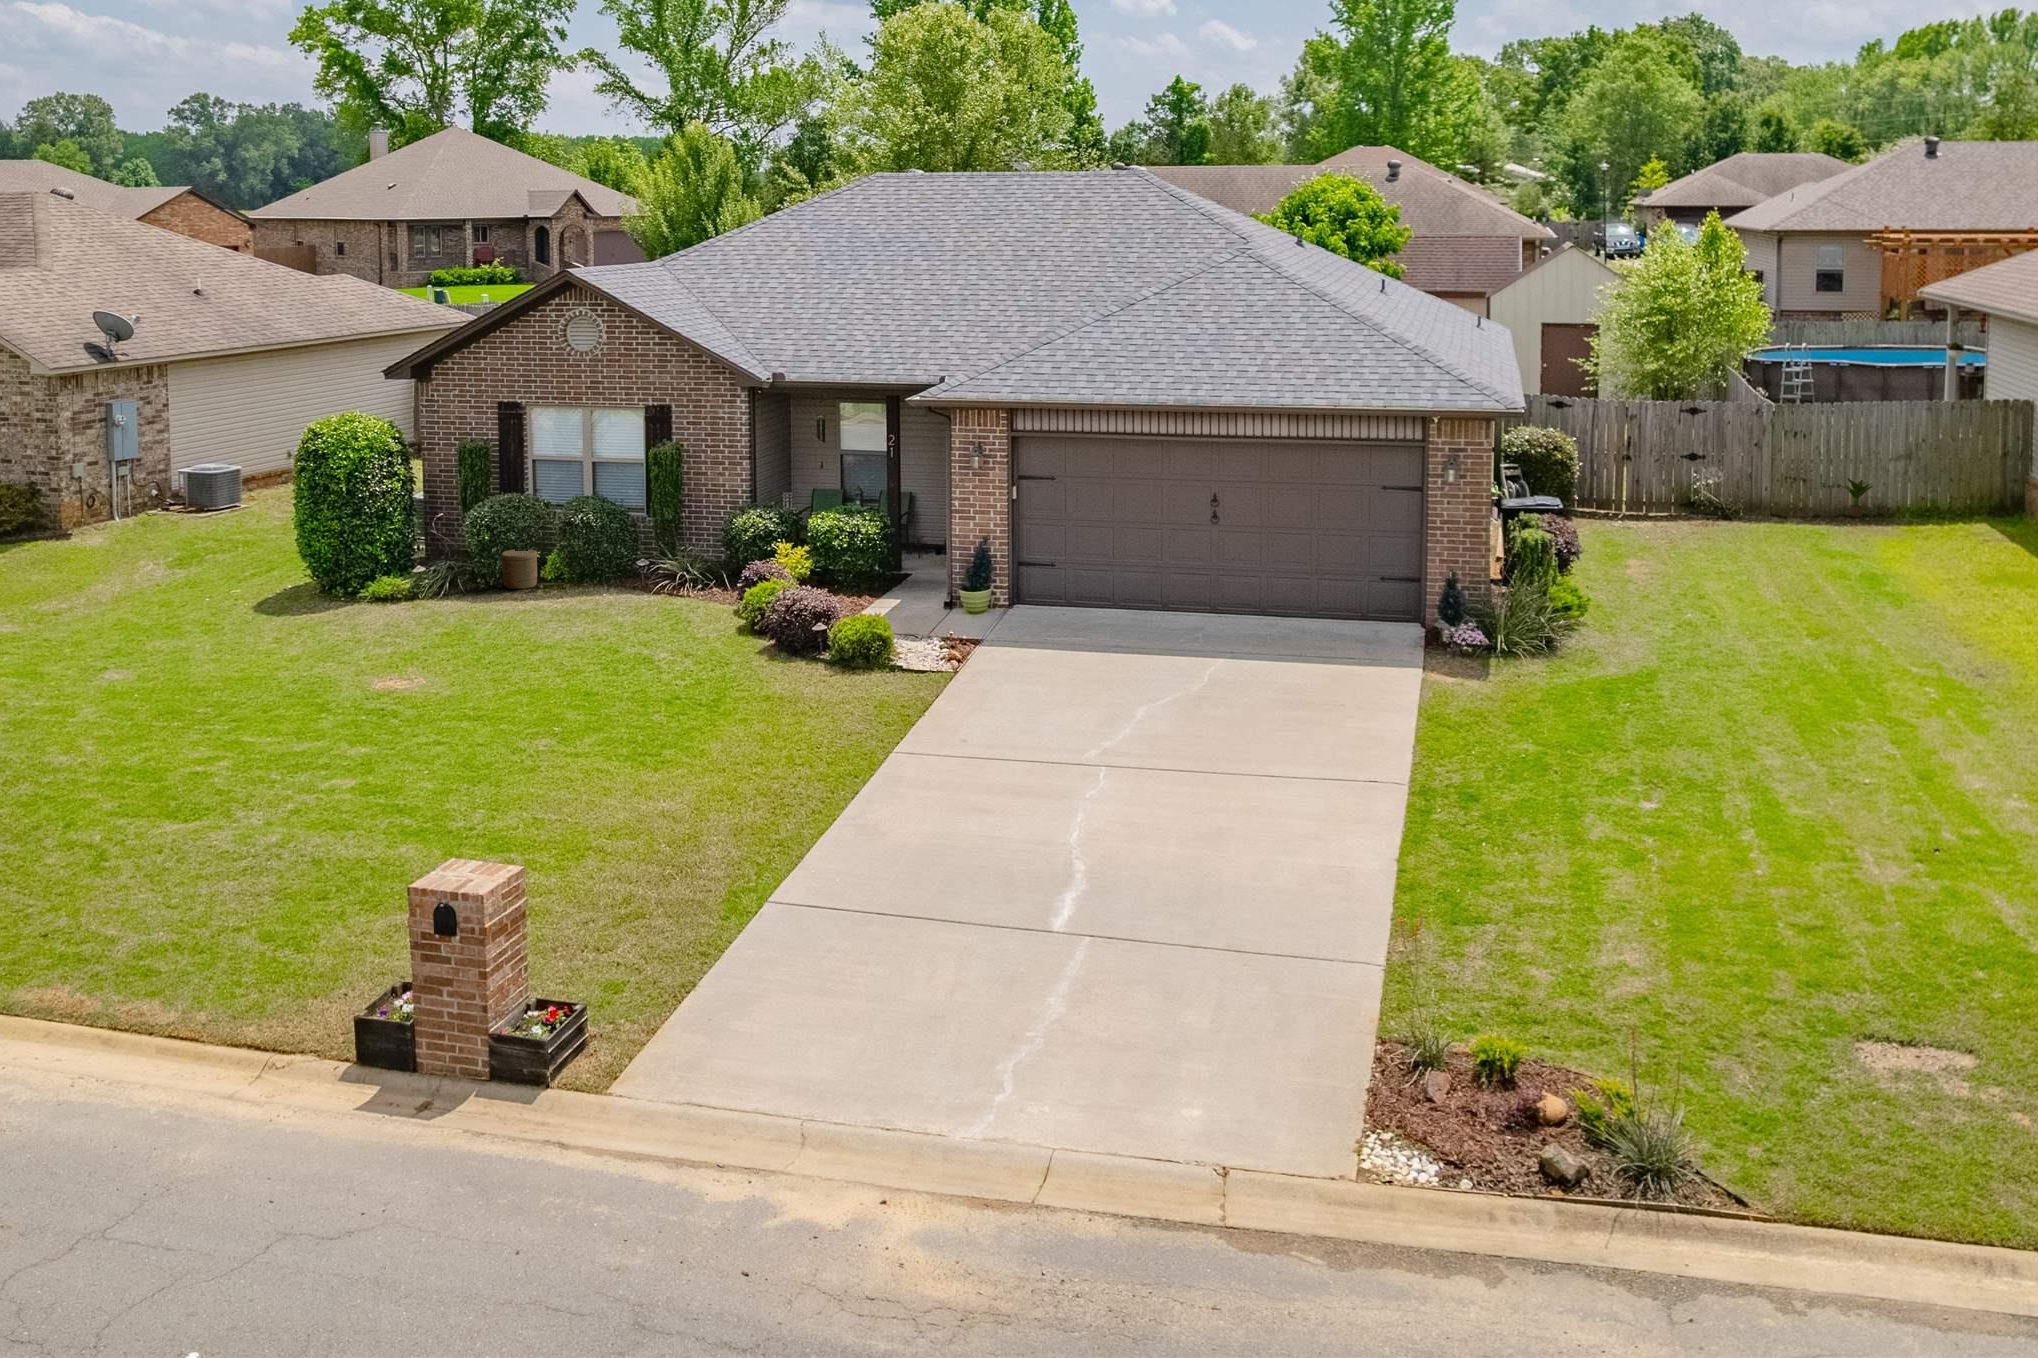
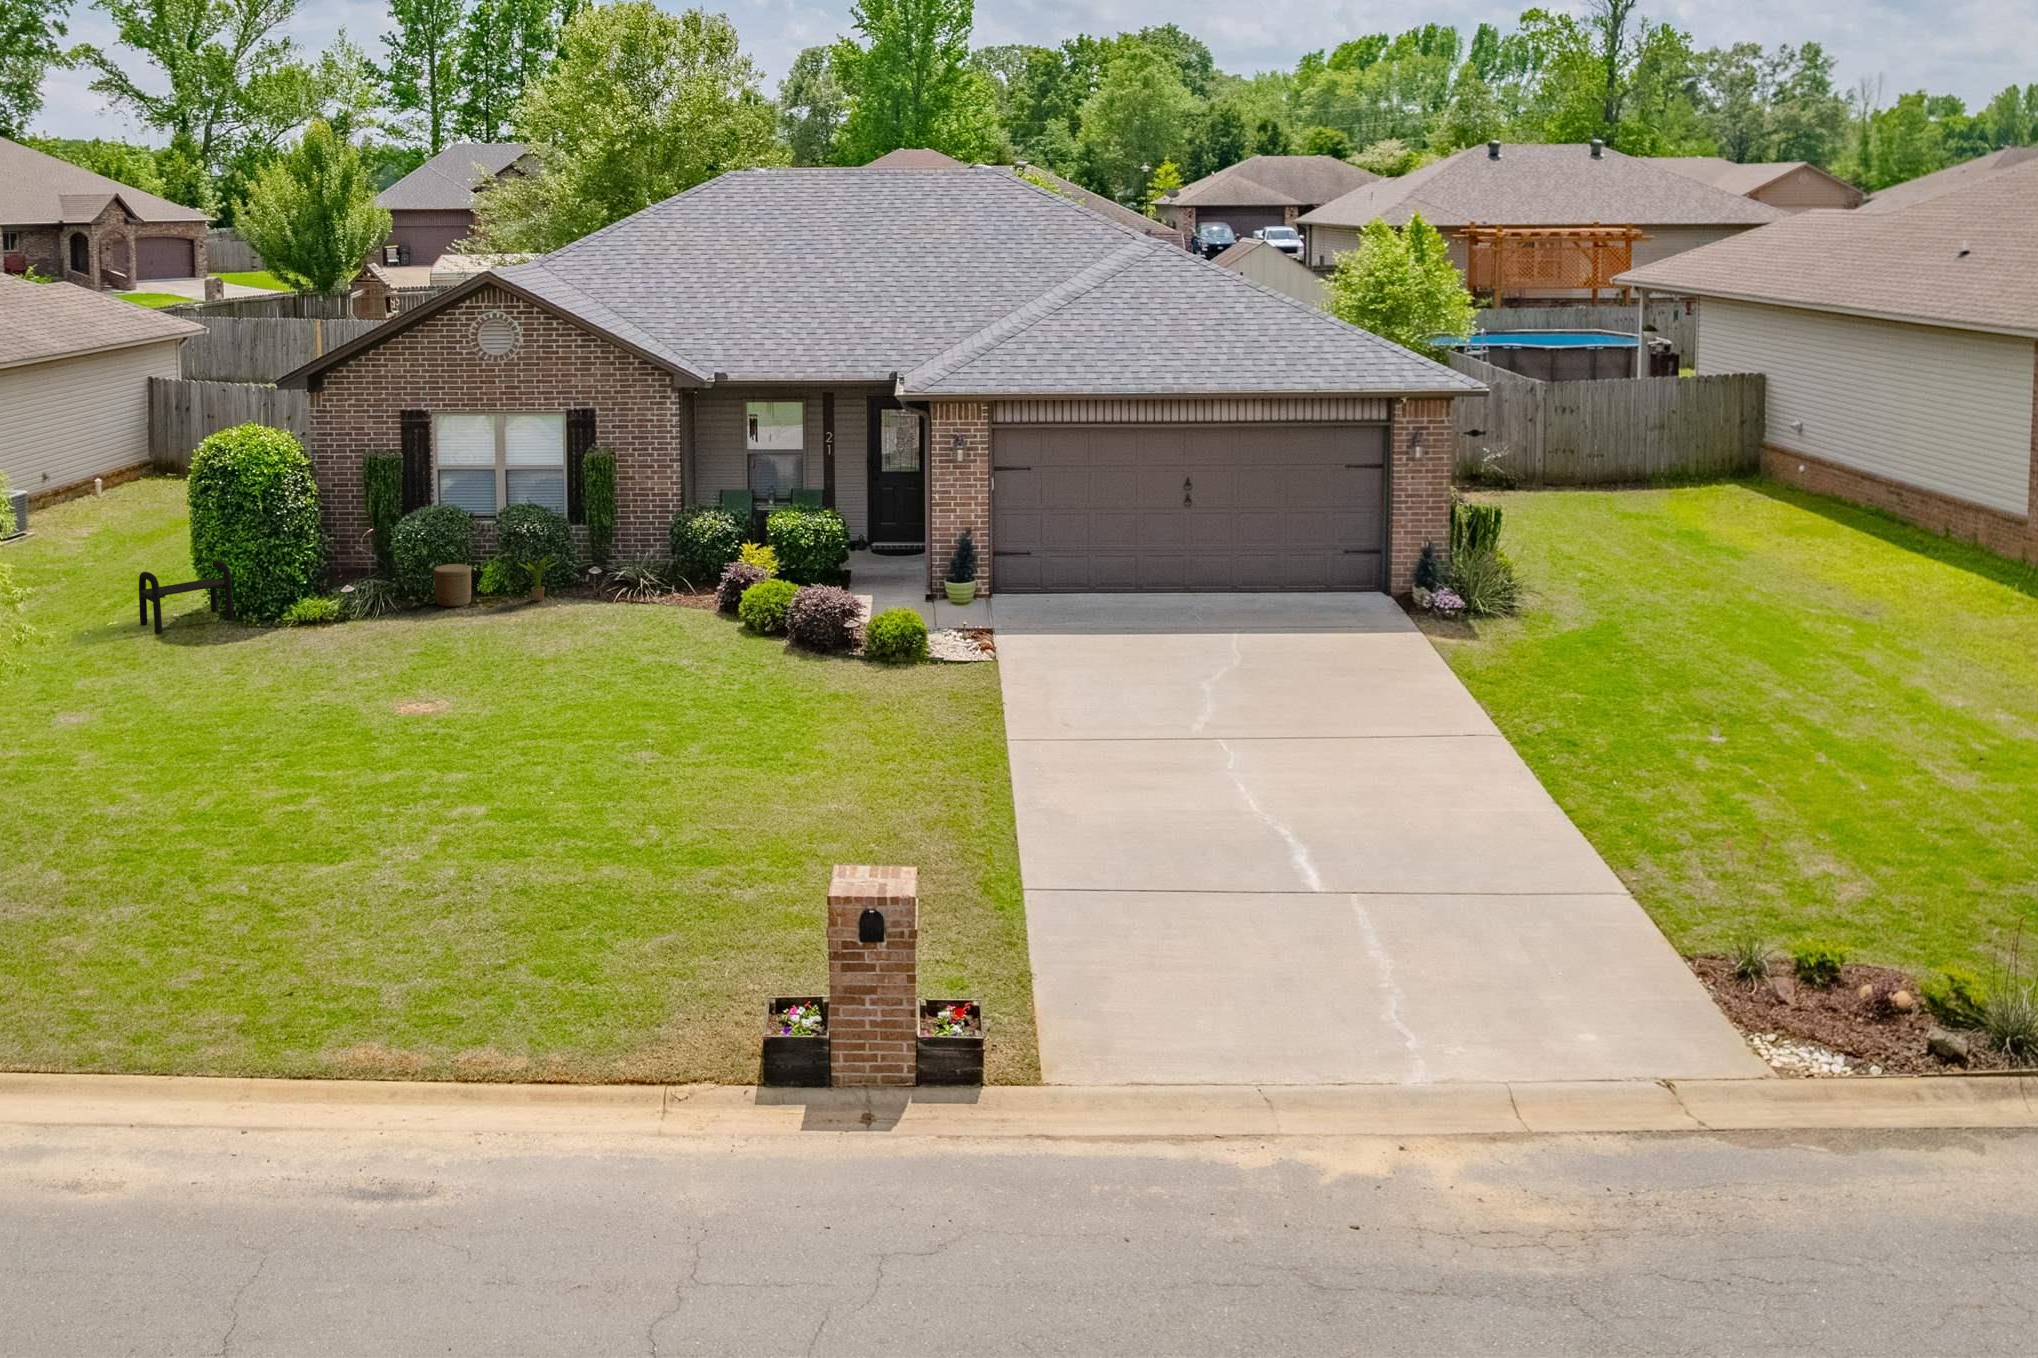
potted plant: present [1840,478,1873,517] -> present [518,555,558,601]
bench: none [238,536,321,600] -> present [139,561,234,633]

